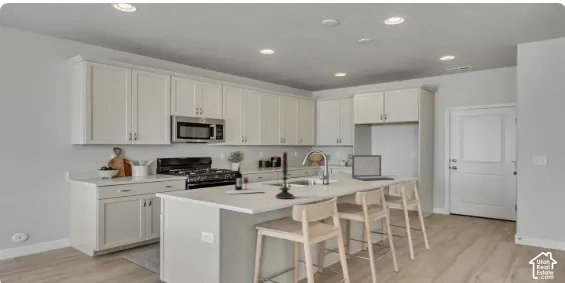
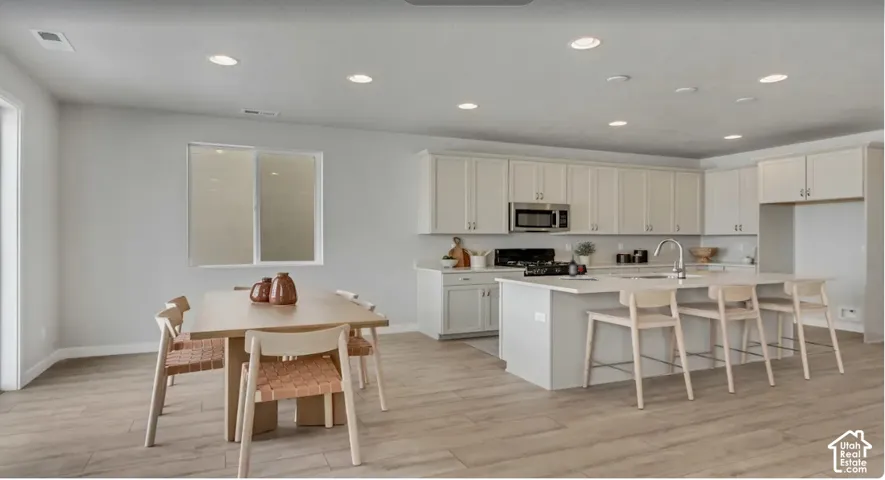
candle: present [276,152,294,199] -> none [606,238,625,285]
laptop: present [352,155,394,180] -> none [727,246,786,277]

